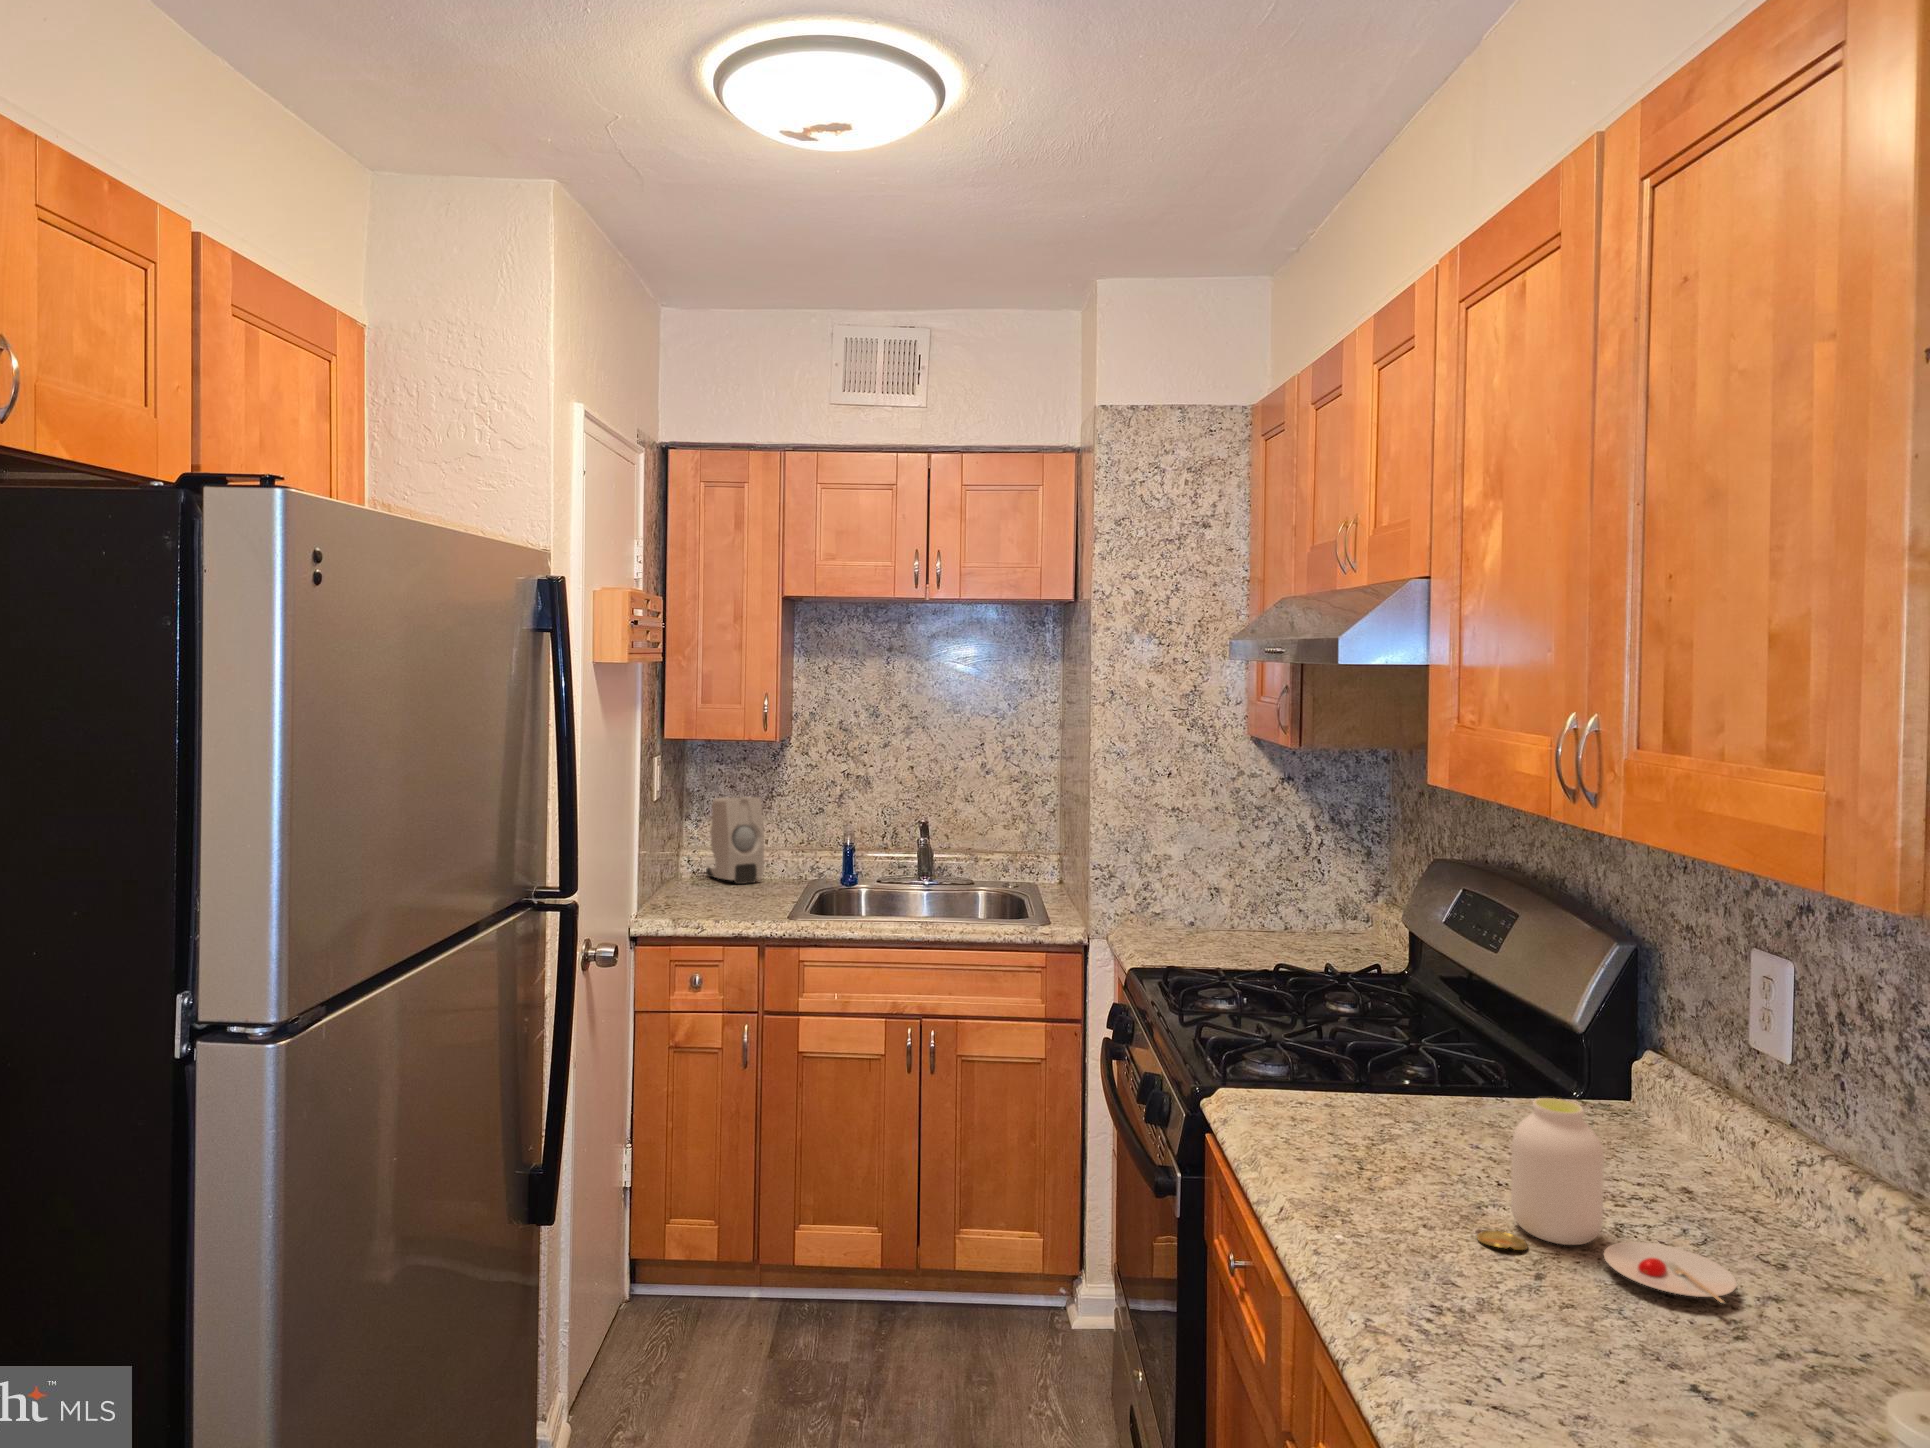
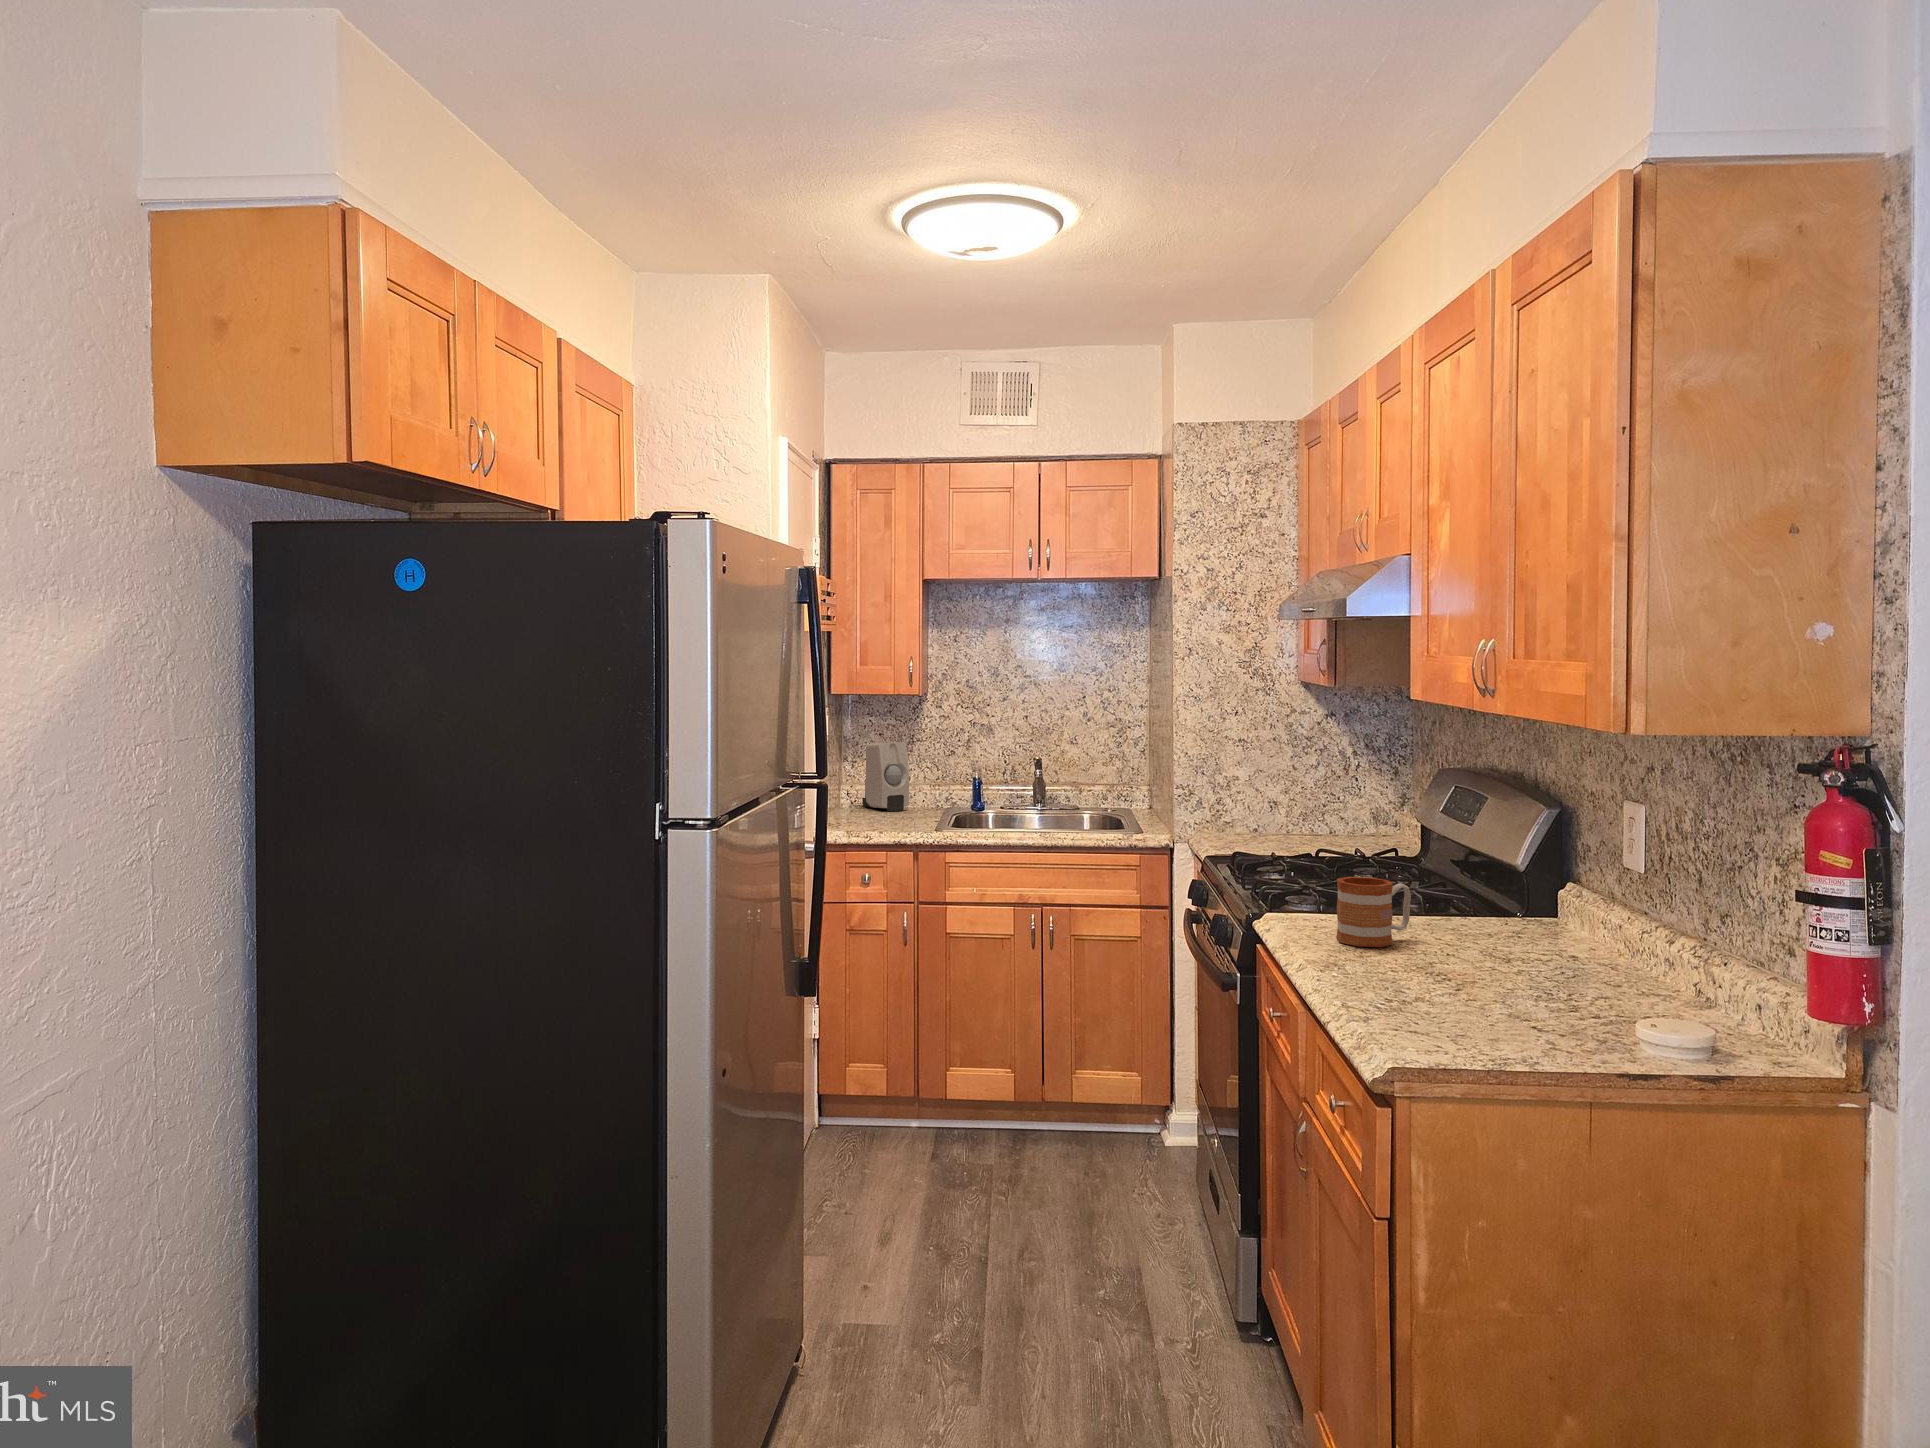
mug: none [1328,1050,1437,1166] -> present [1336,877,1411,947]
jar: present [1477,1098,1737,1303] -> none [1424,890,1582,996]

